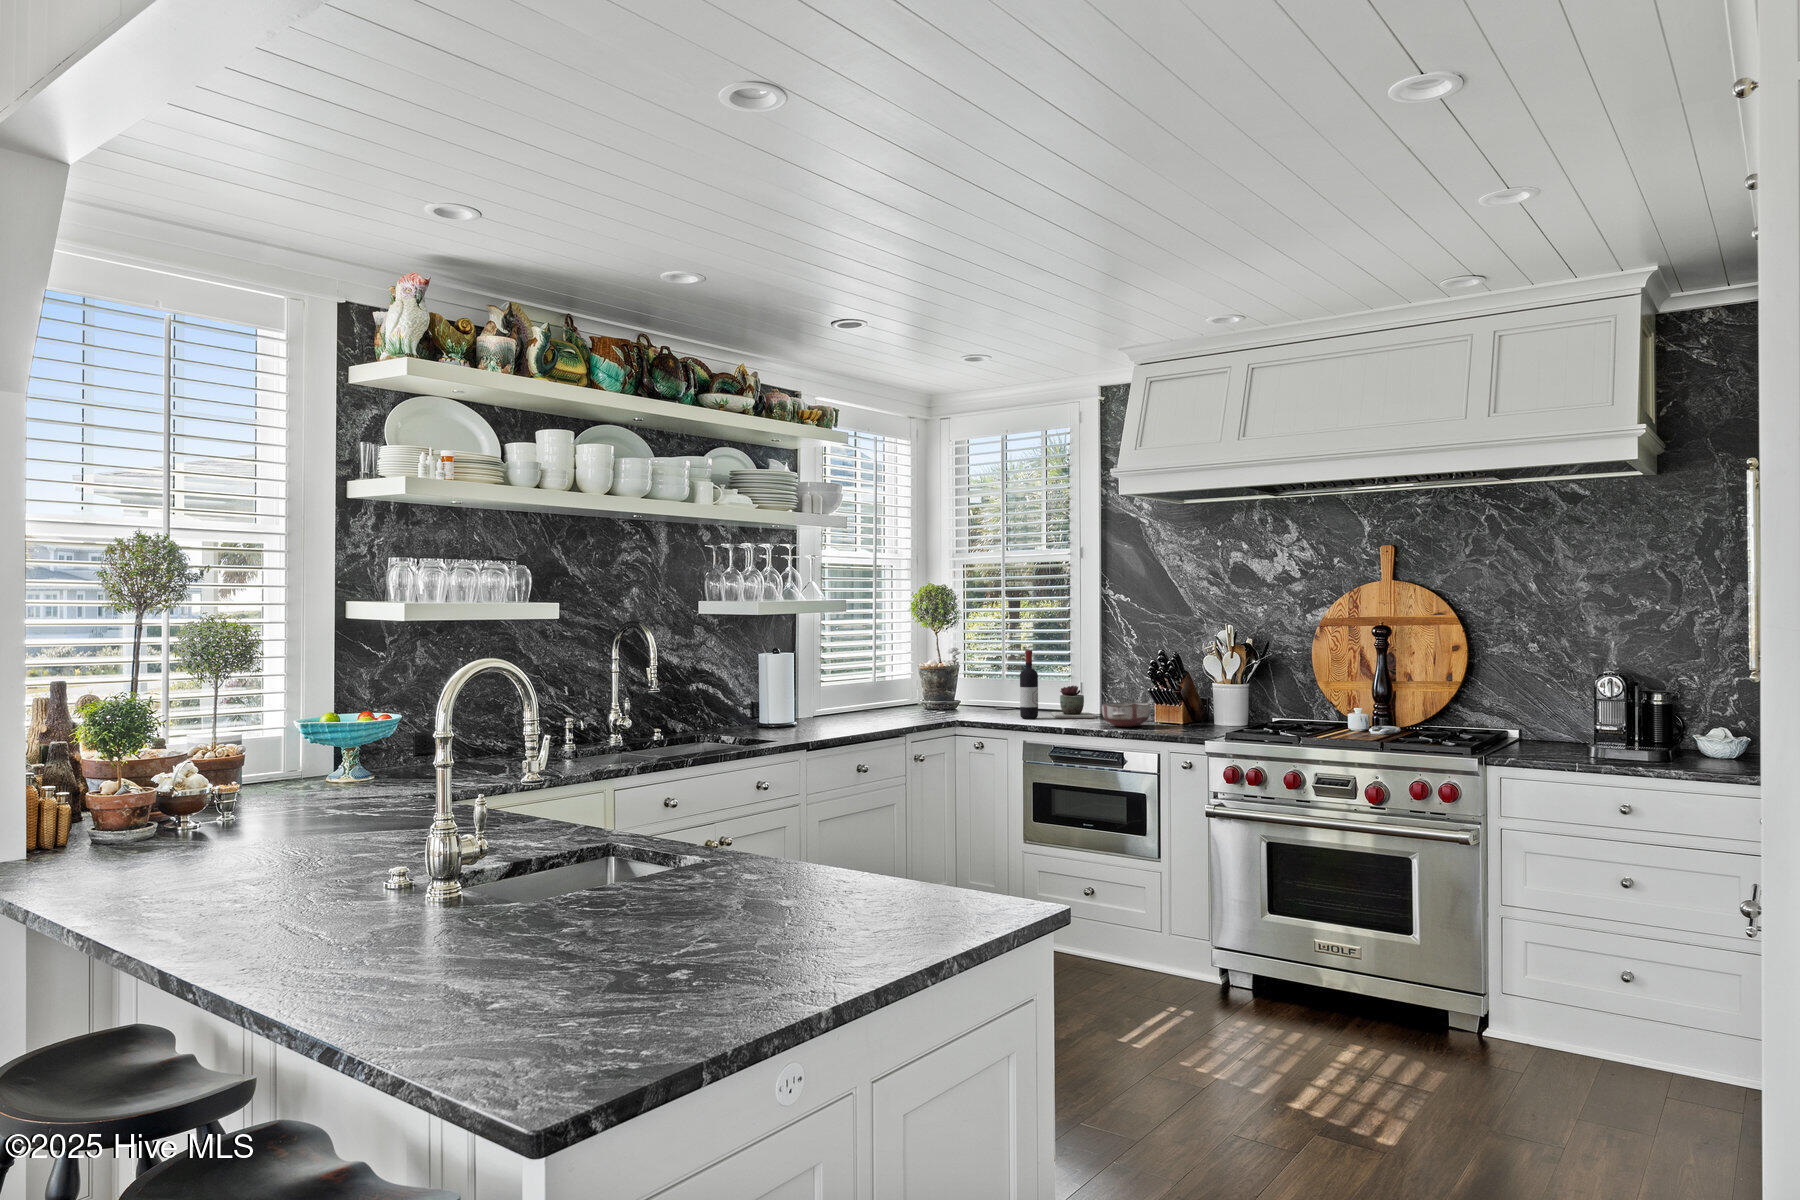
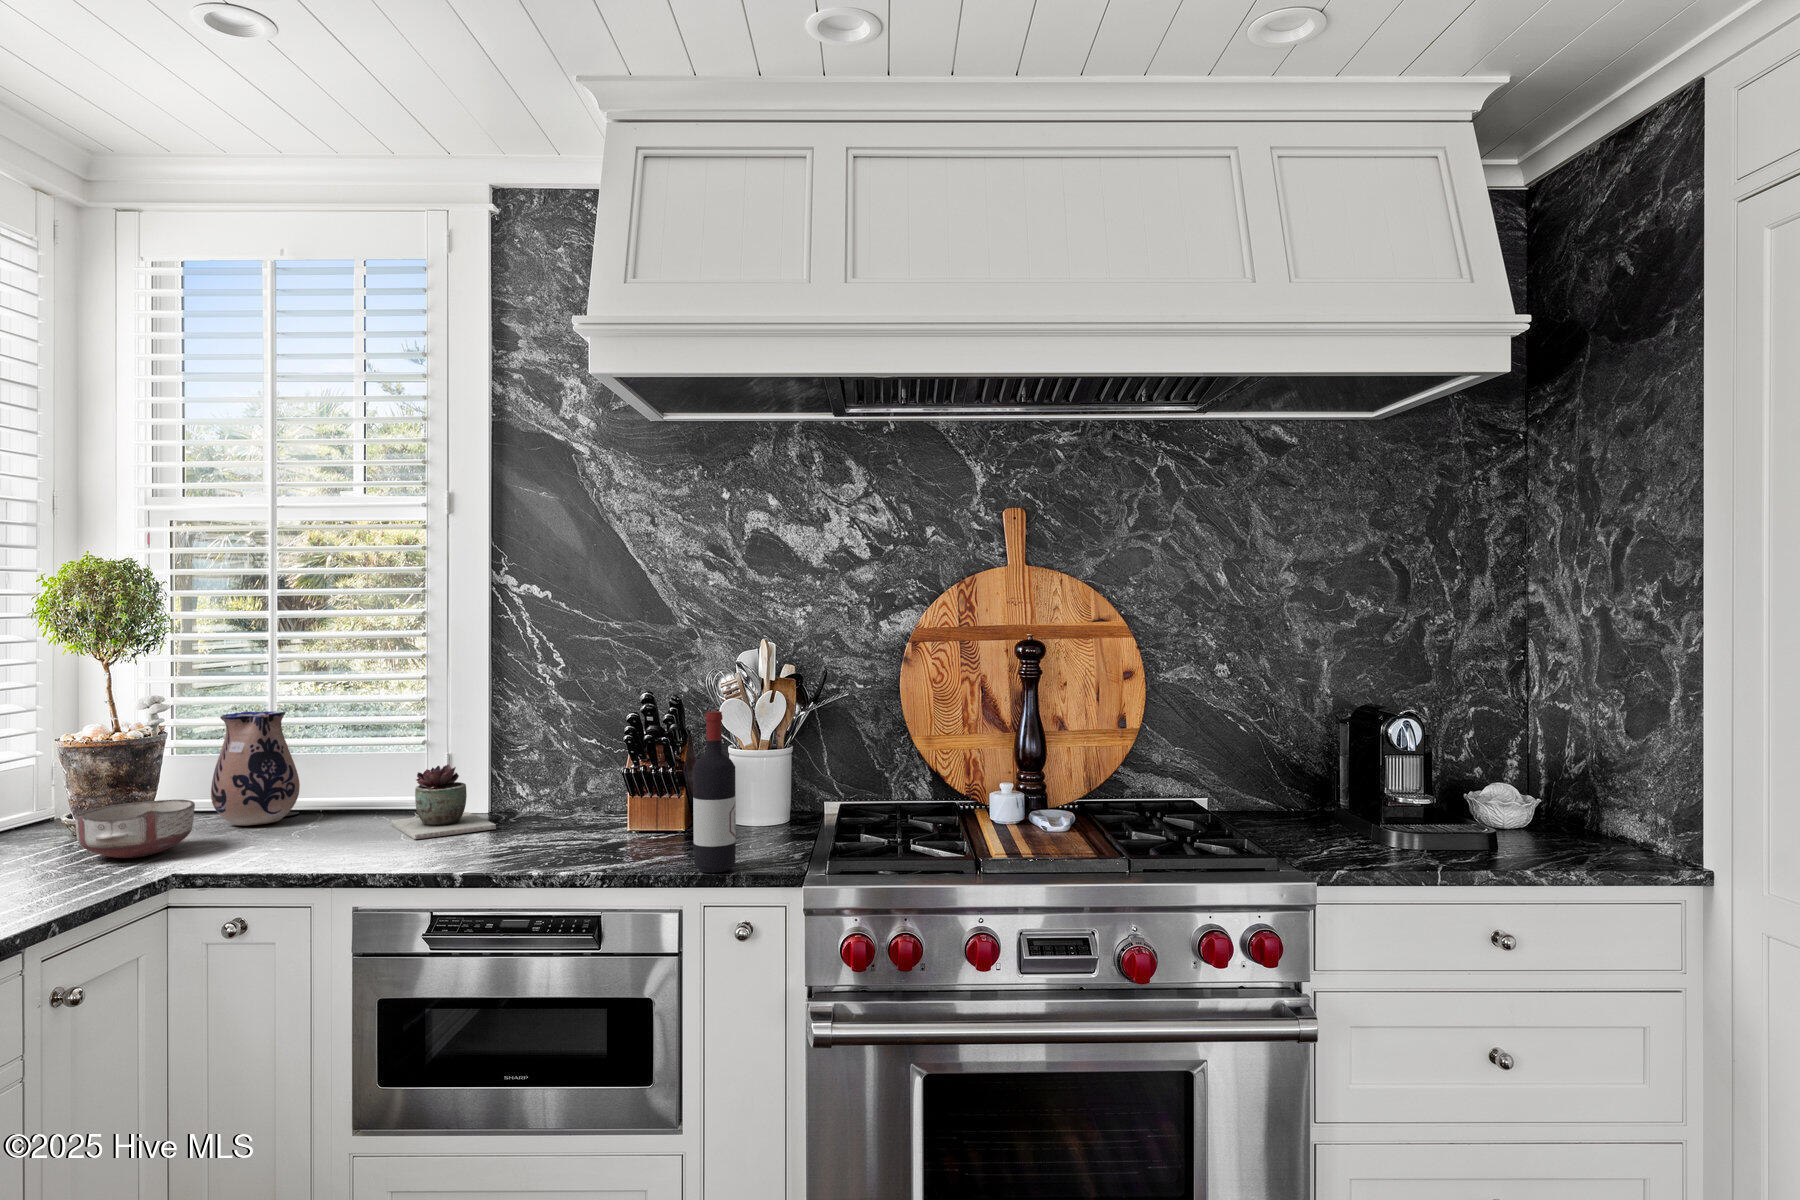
wine bottle: present [1020,650,1038,719] -> present [693,711,736,873]
ceramic pitcher: none [977,657,1014,710] -> present [211,711,300,826]
ceramic bowl: present [1102,702,1150,727] -> present [75,800,195,858]

